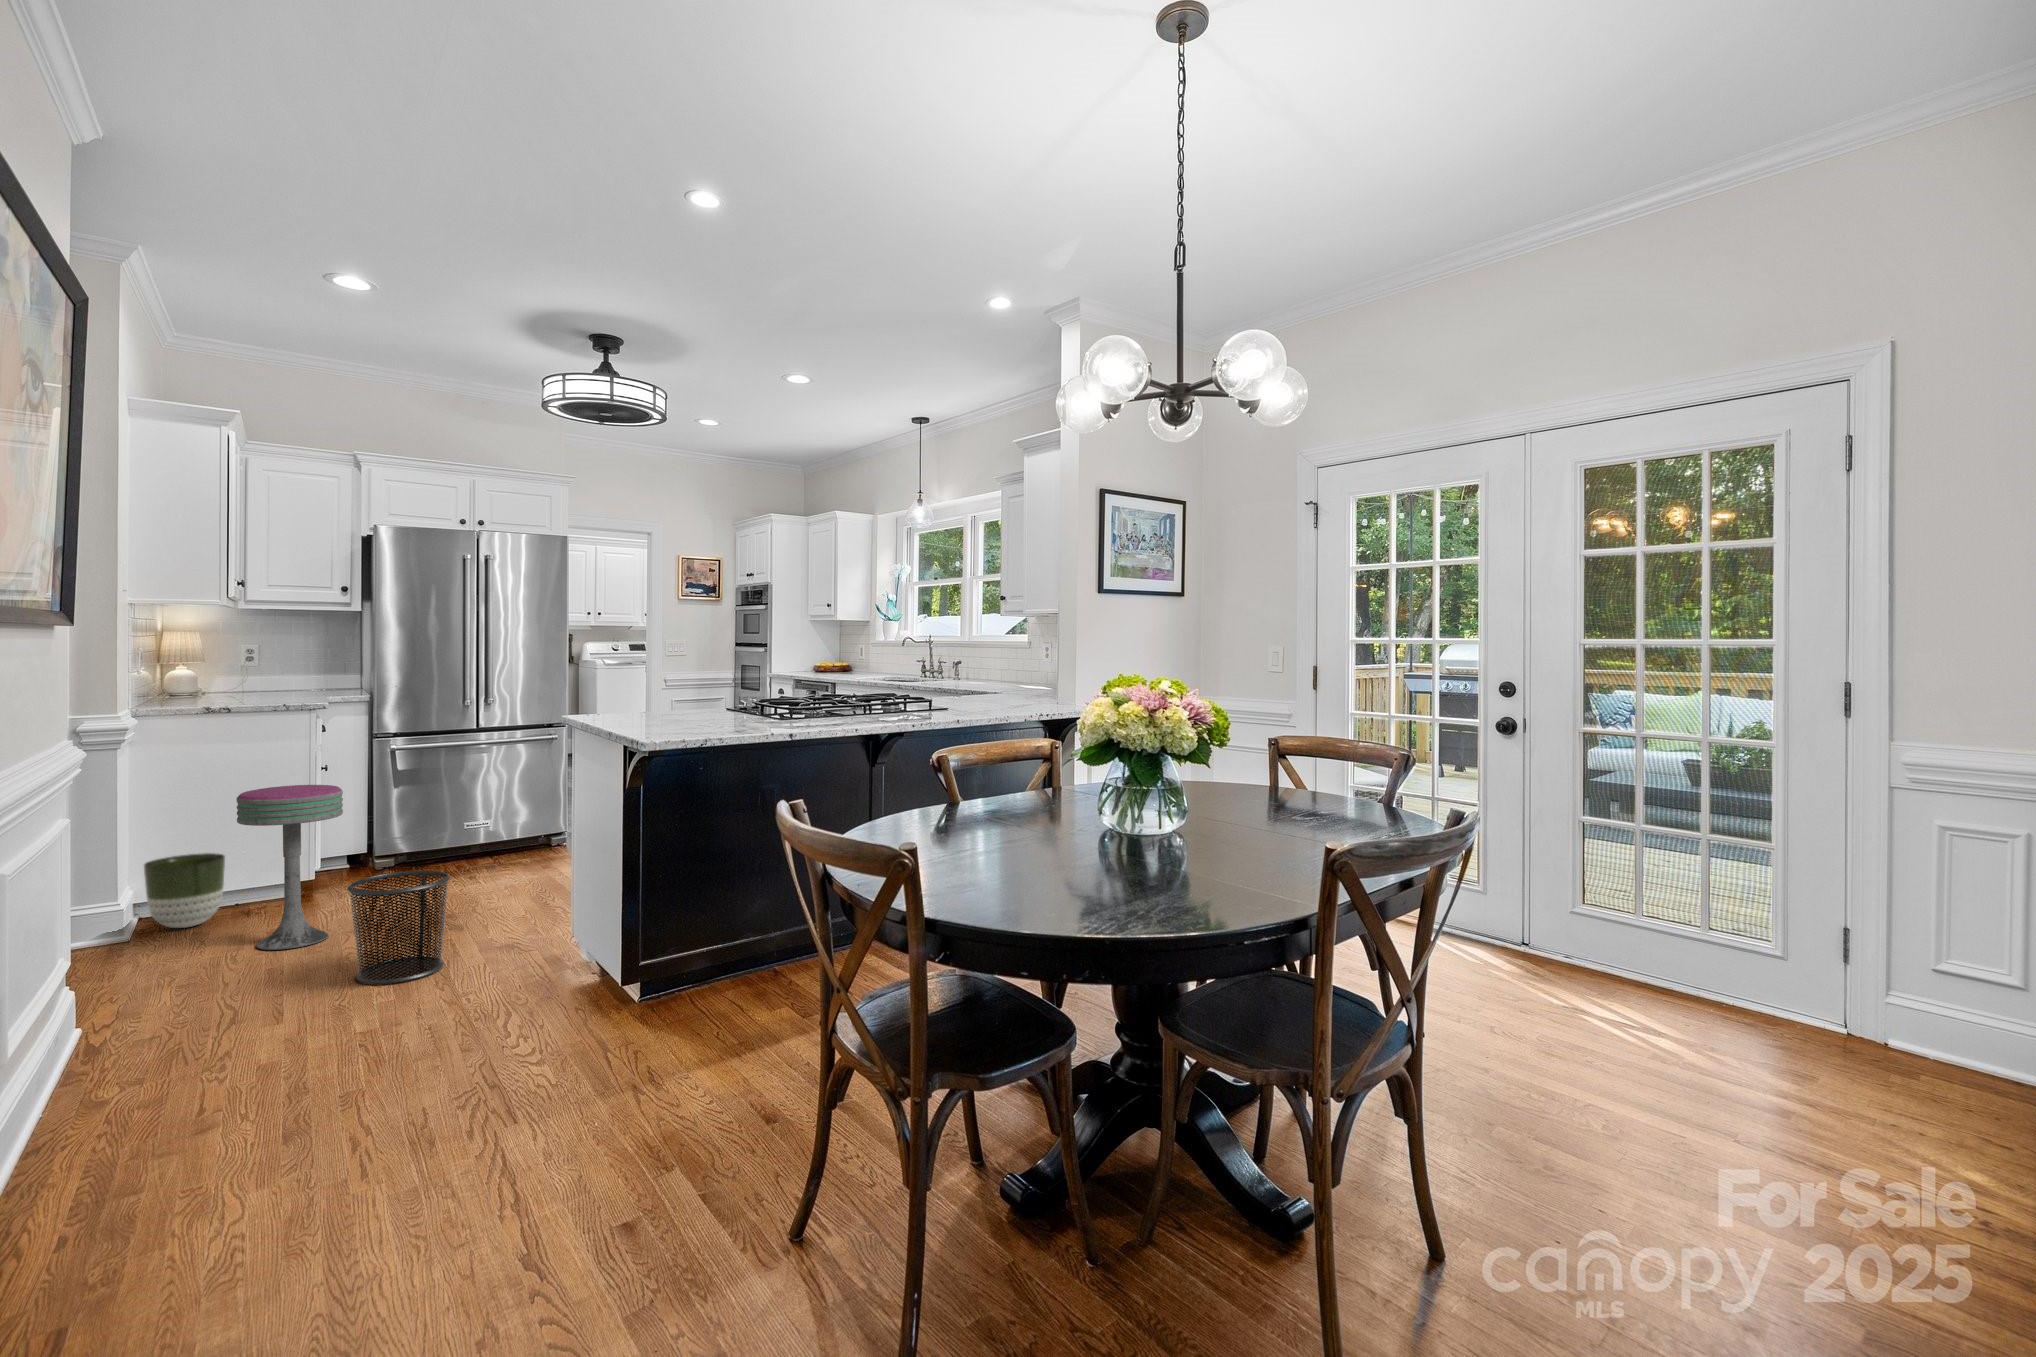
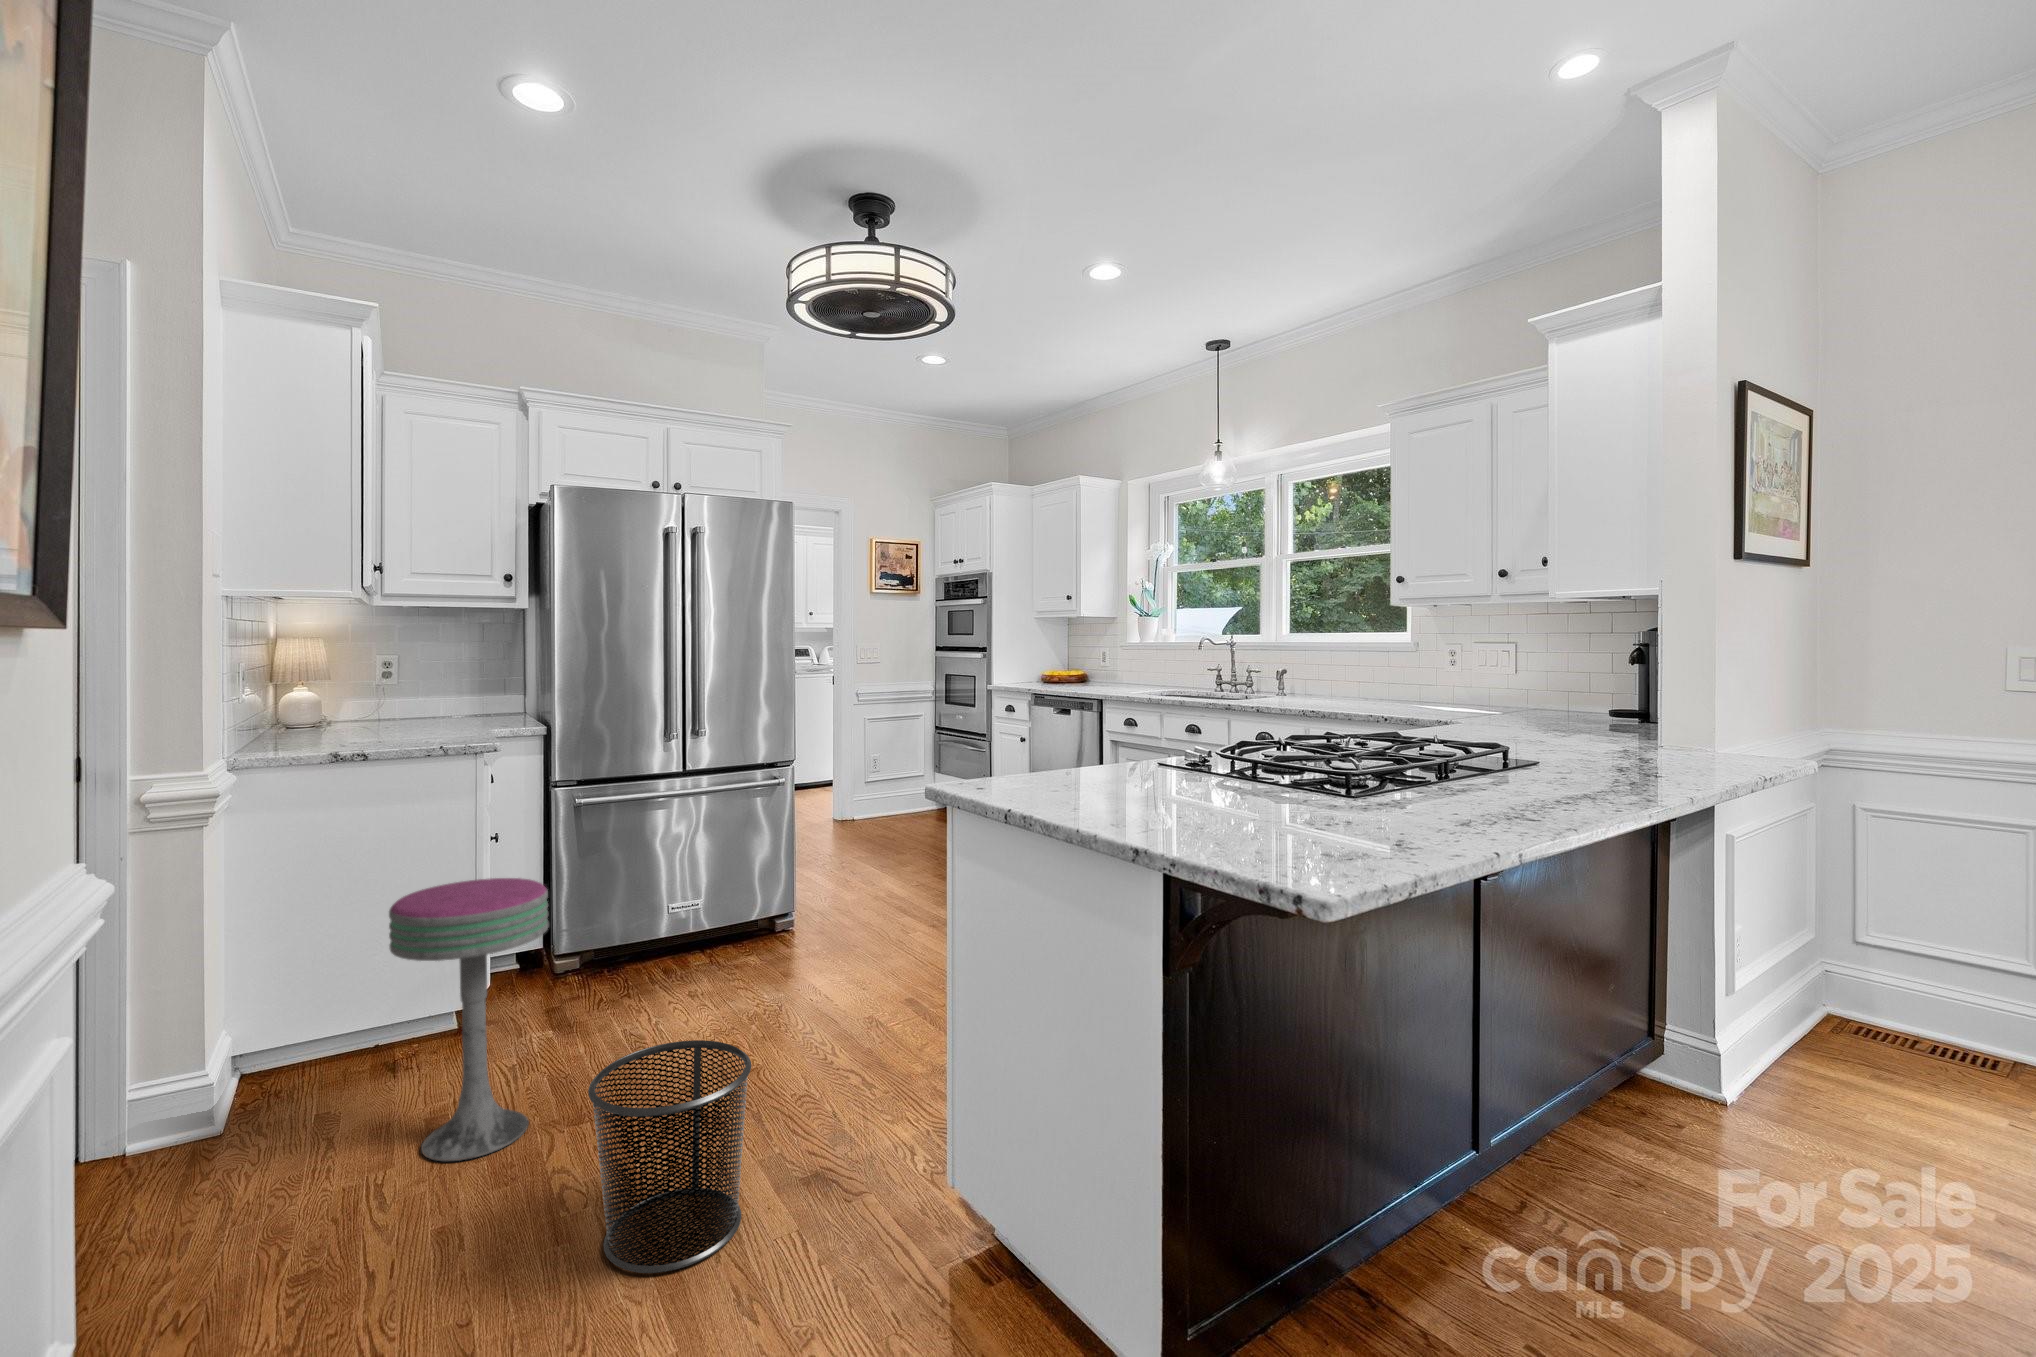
planter: present [144,853,225,928] -> none [246,975,366,1100]

